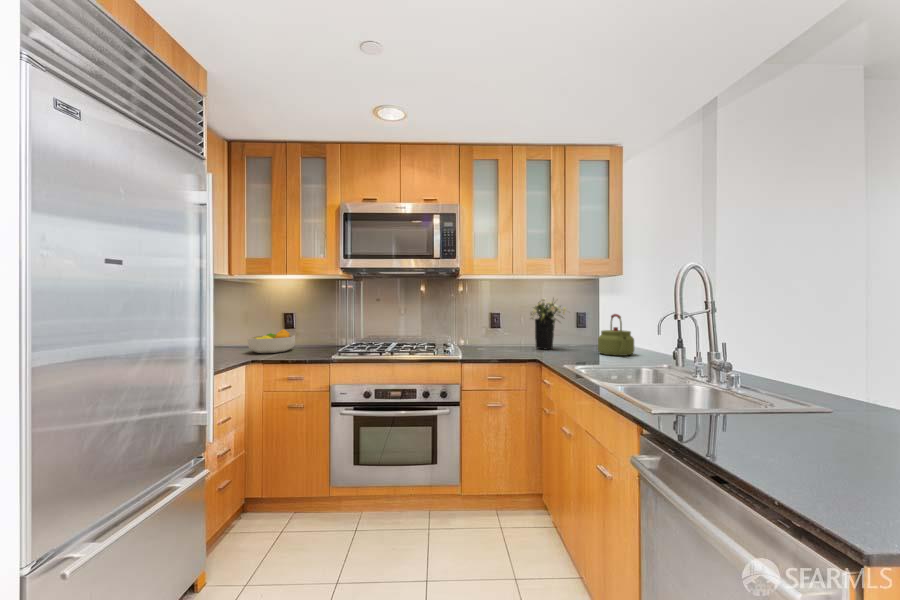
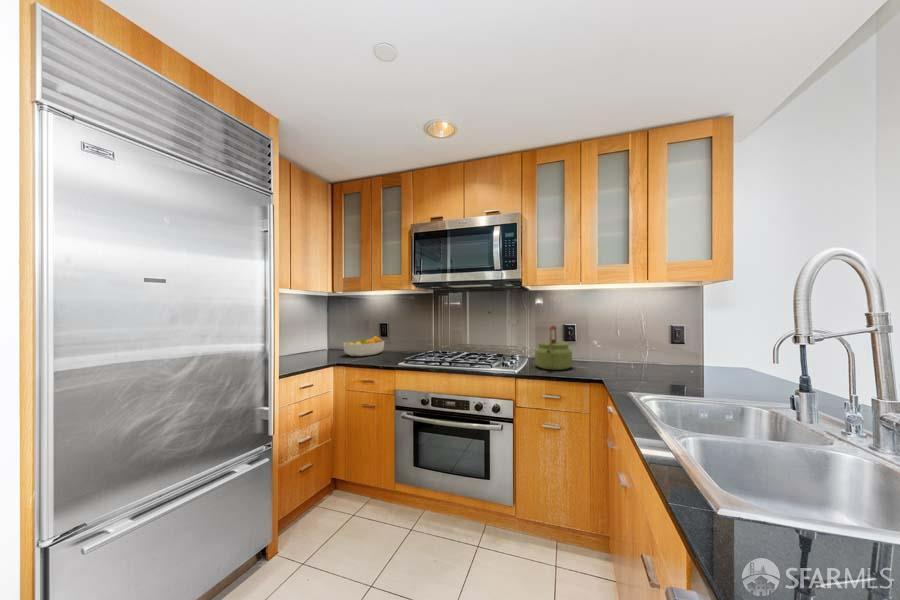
flower arrangement: present [531,299,567,350] -> none [601,308,655,368]
kettle: present [598,314,634,356] -> present [535,326,572,370]

